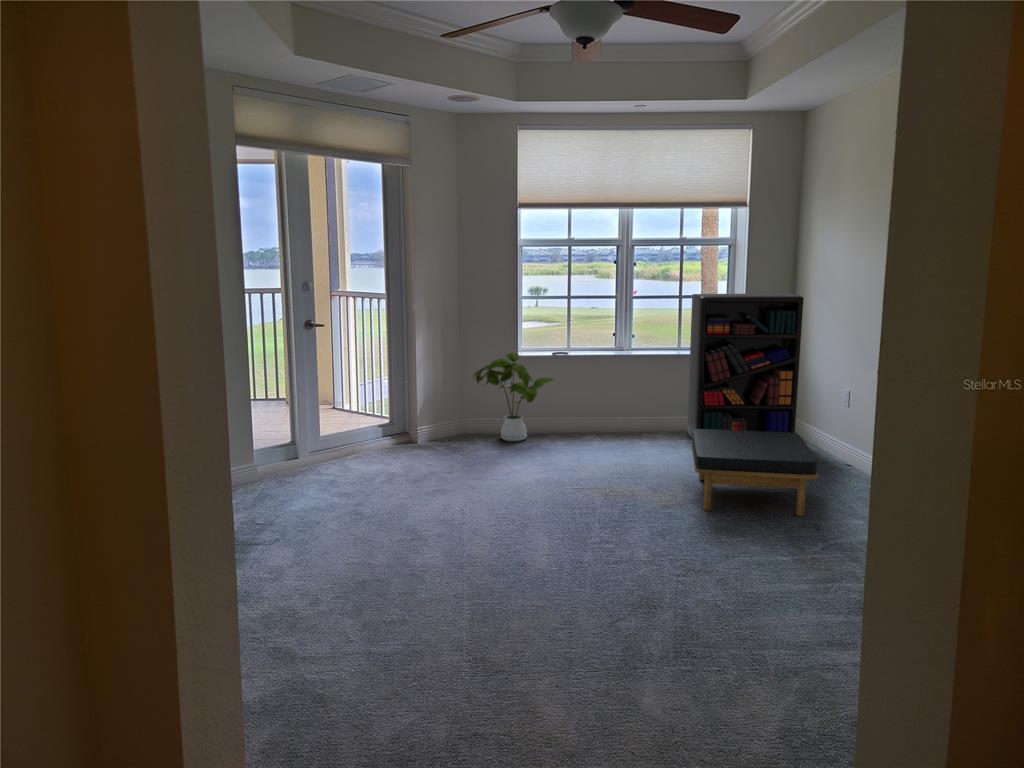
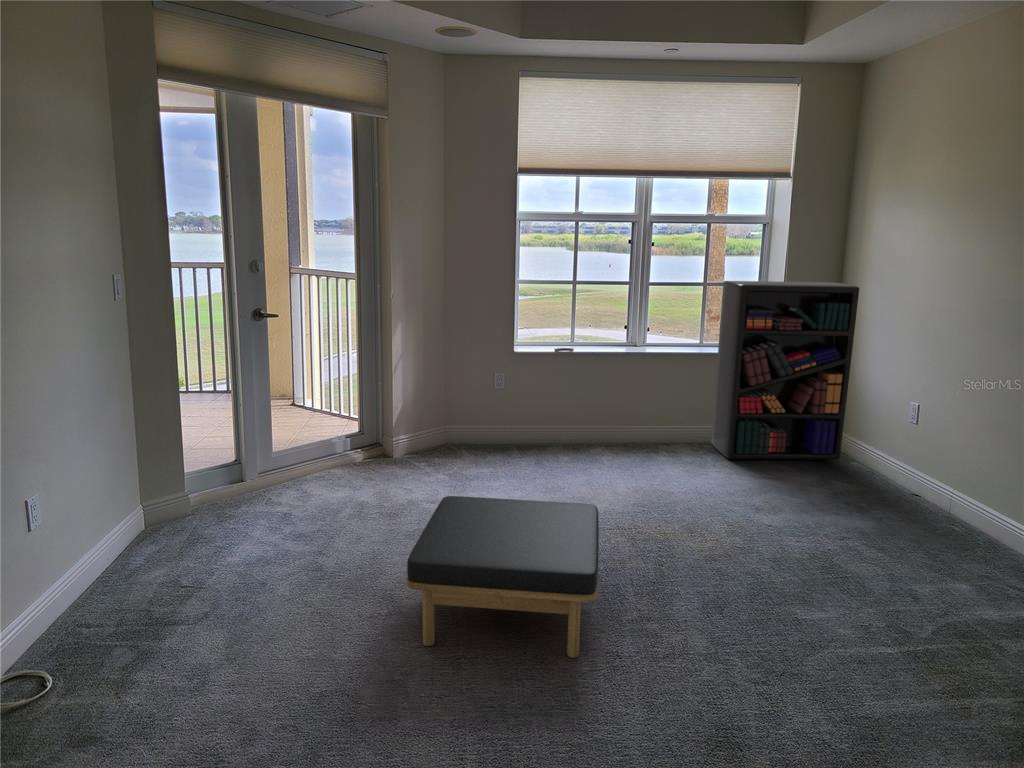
house plant: present [473,353,556,441] -> none [463,348,566,454]
ottoman: present [691,429,817,516] -> present [406,496,599,658]

